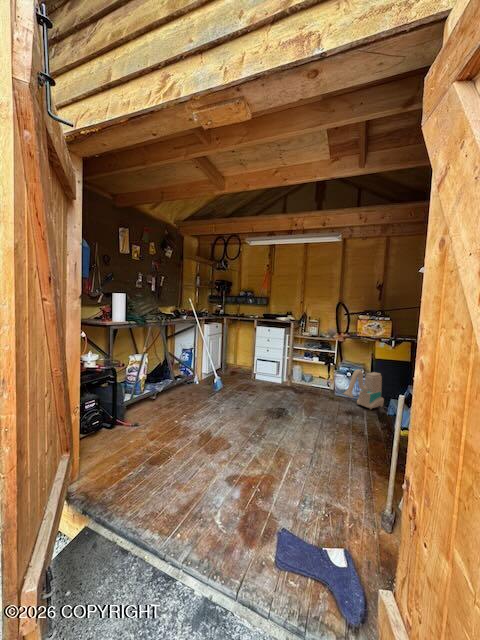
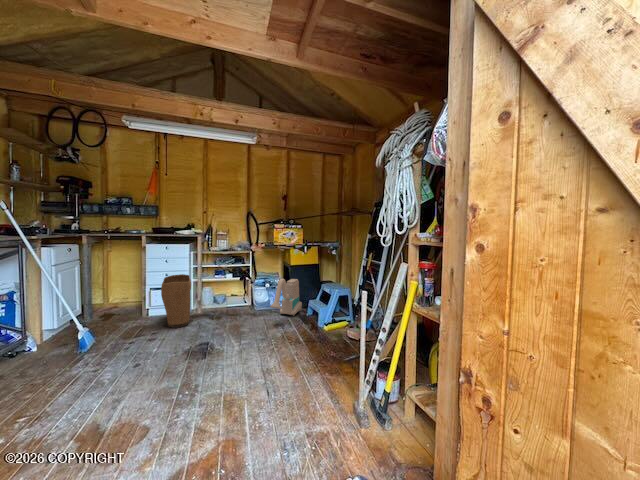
laundry basket: none [261,351,283,391] -> present [161,274,191,327]

